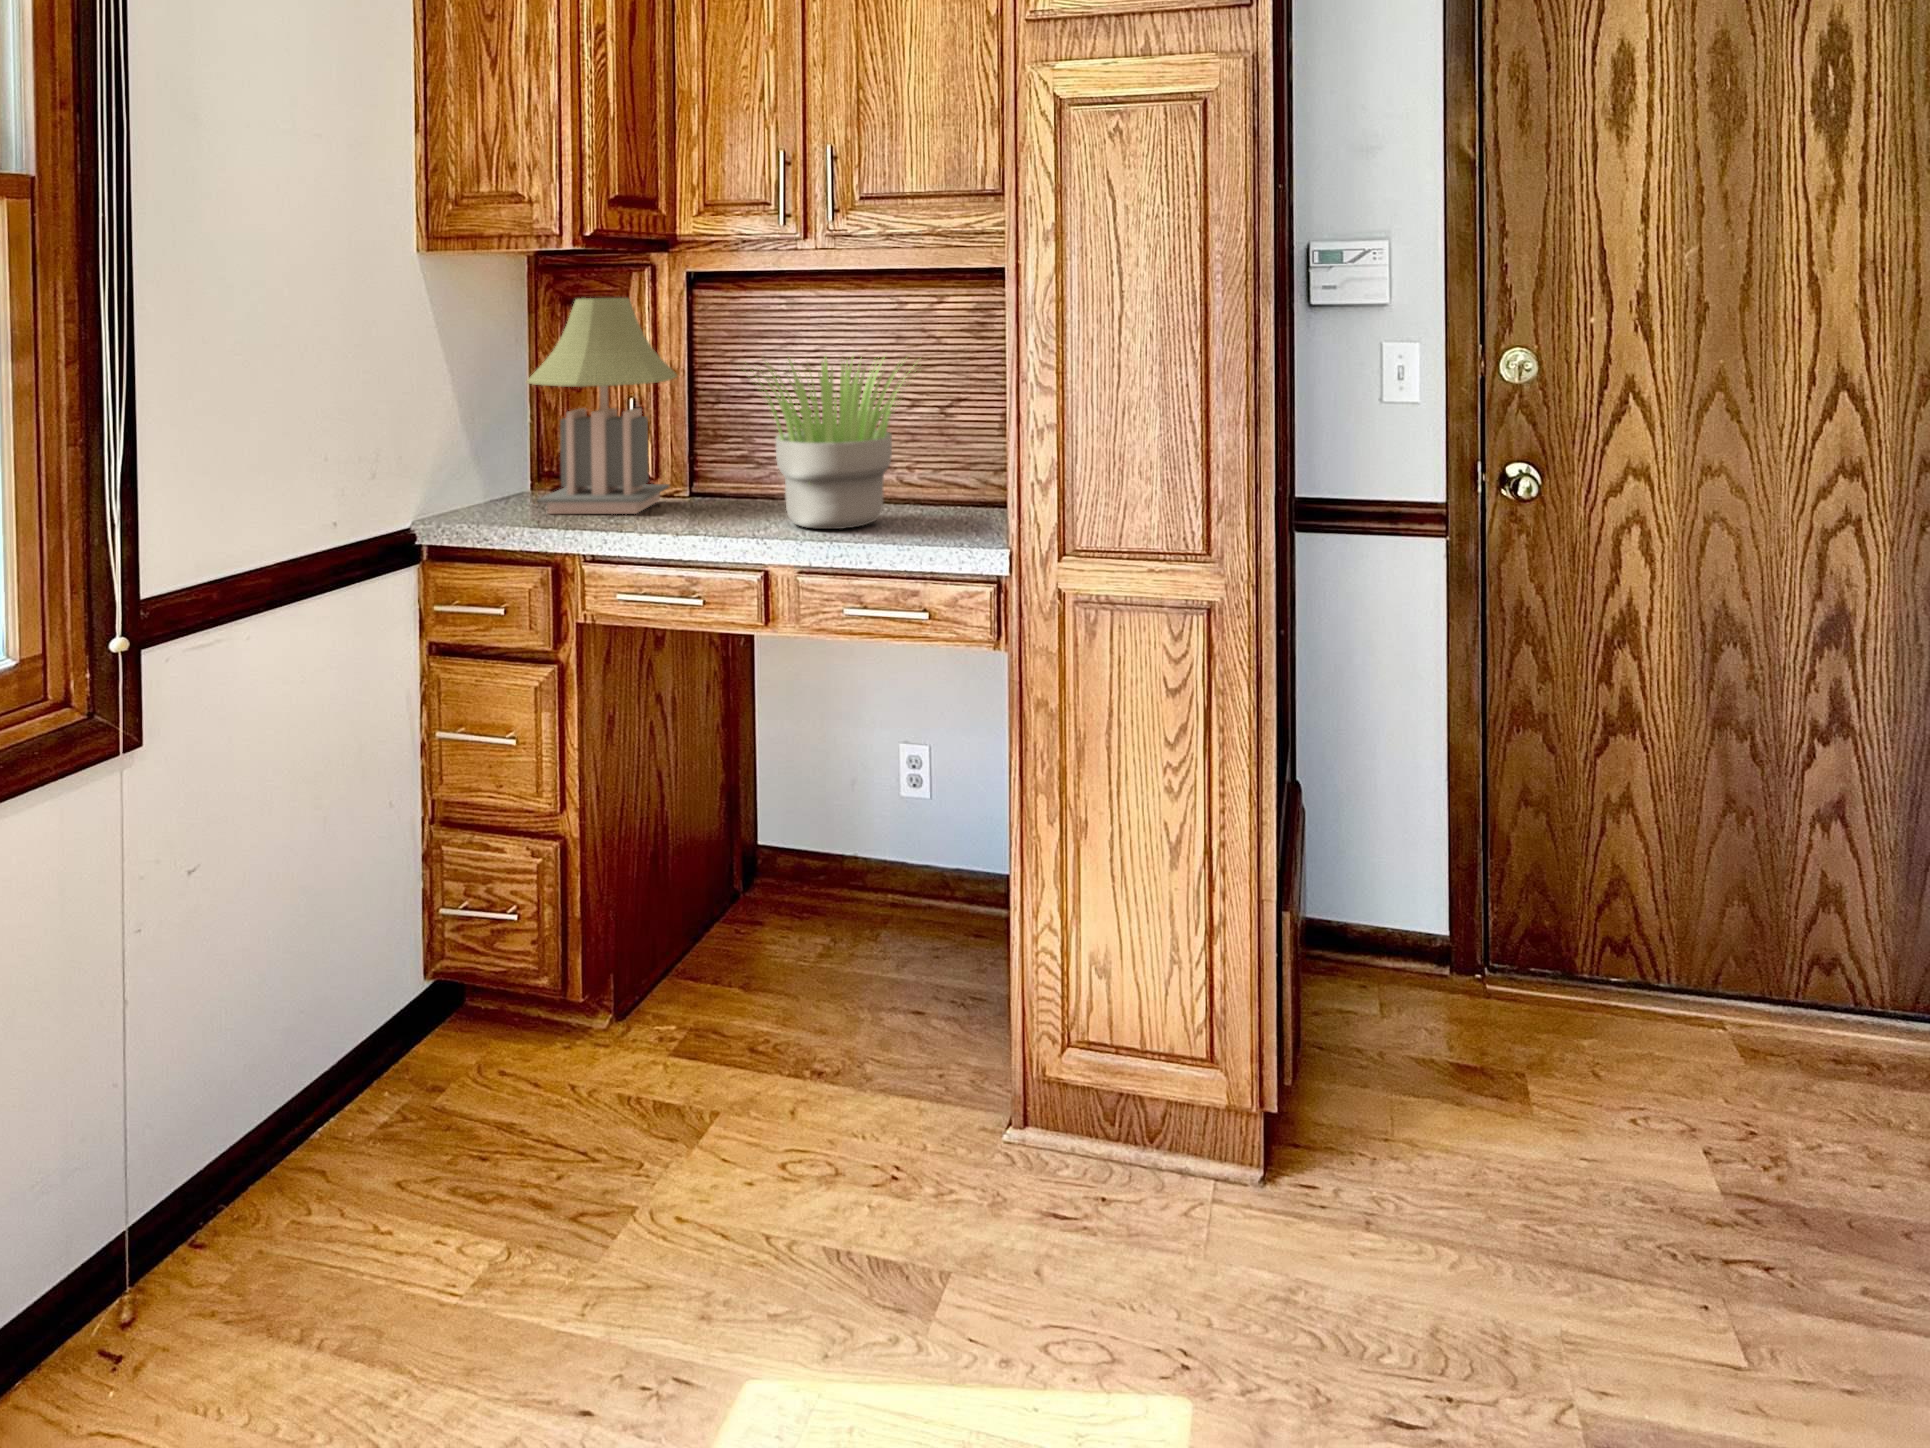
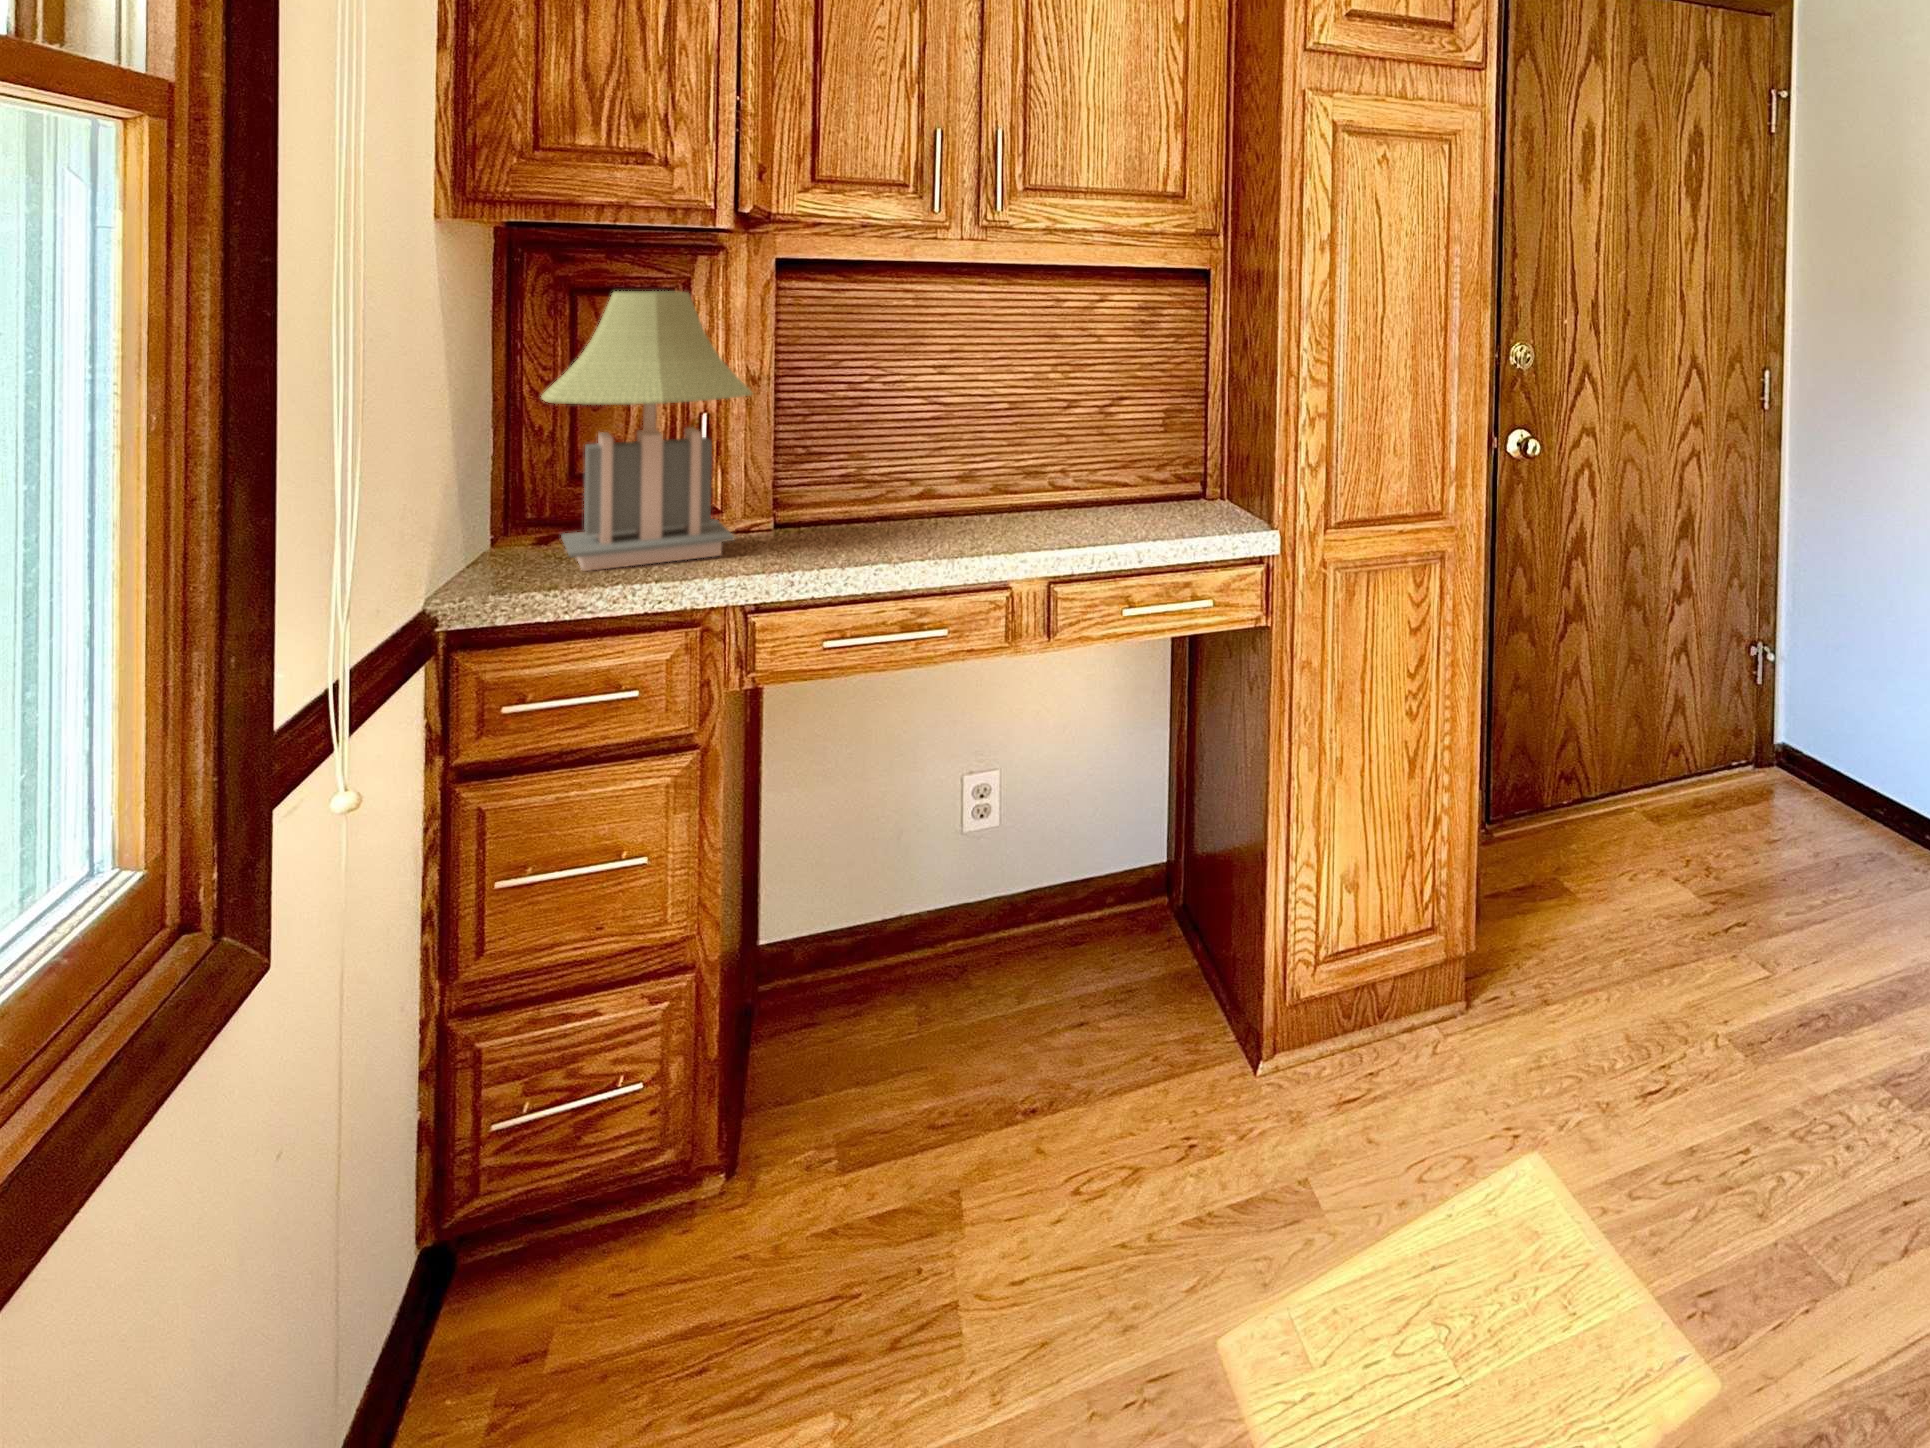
potted plant: present [752,357,904,529] -> none [880,353,1104,543]

